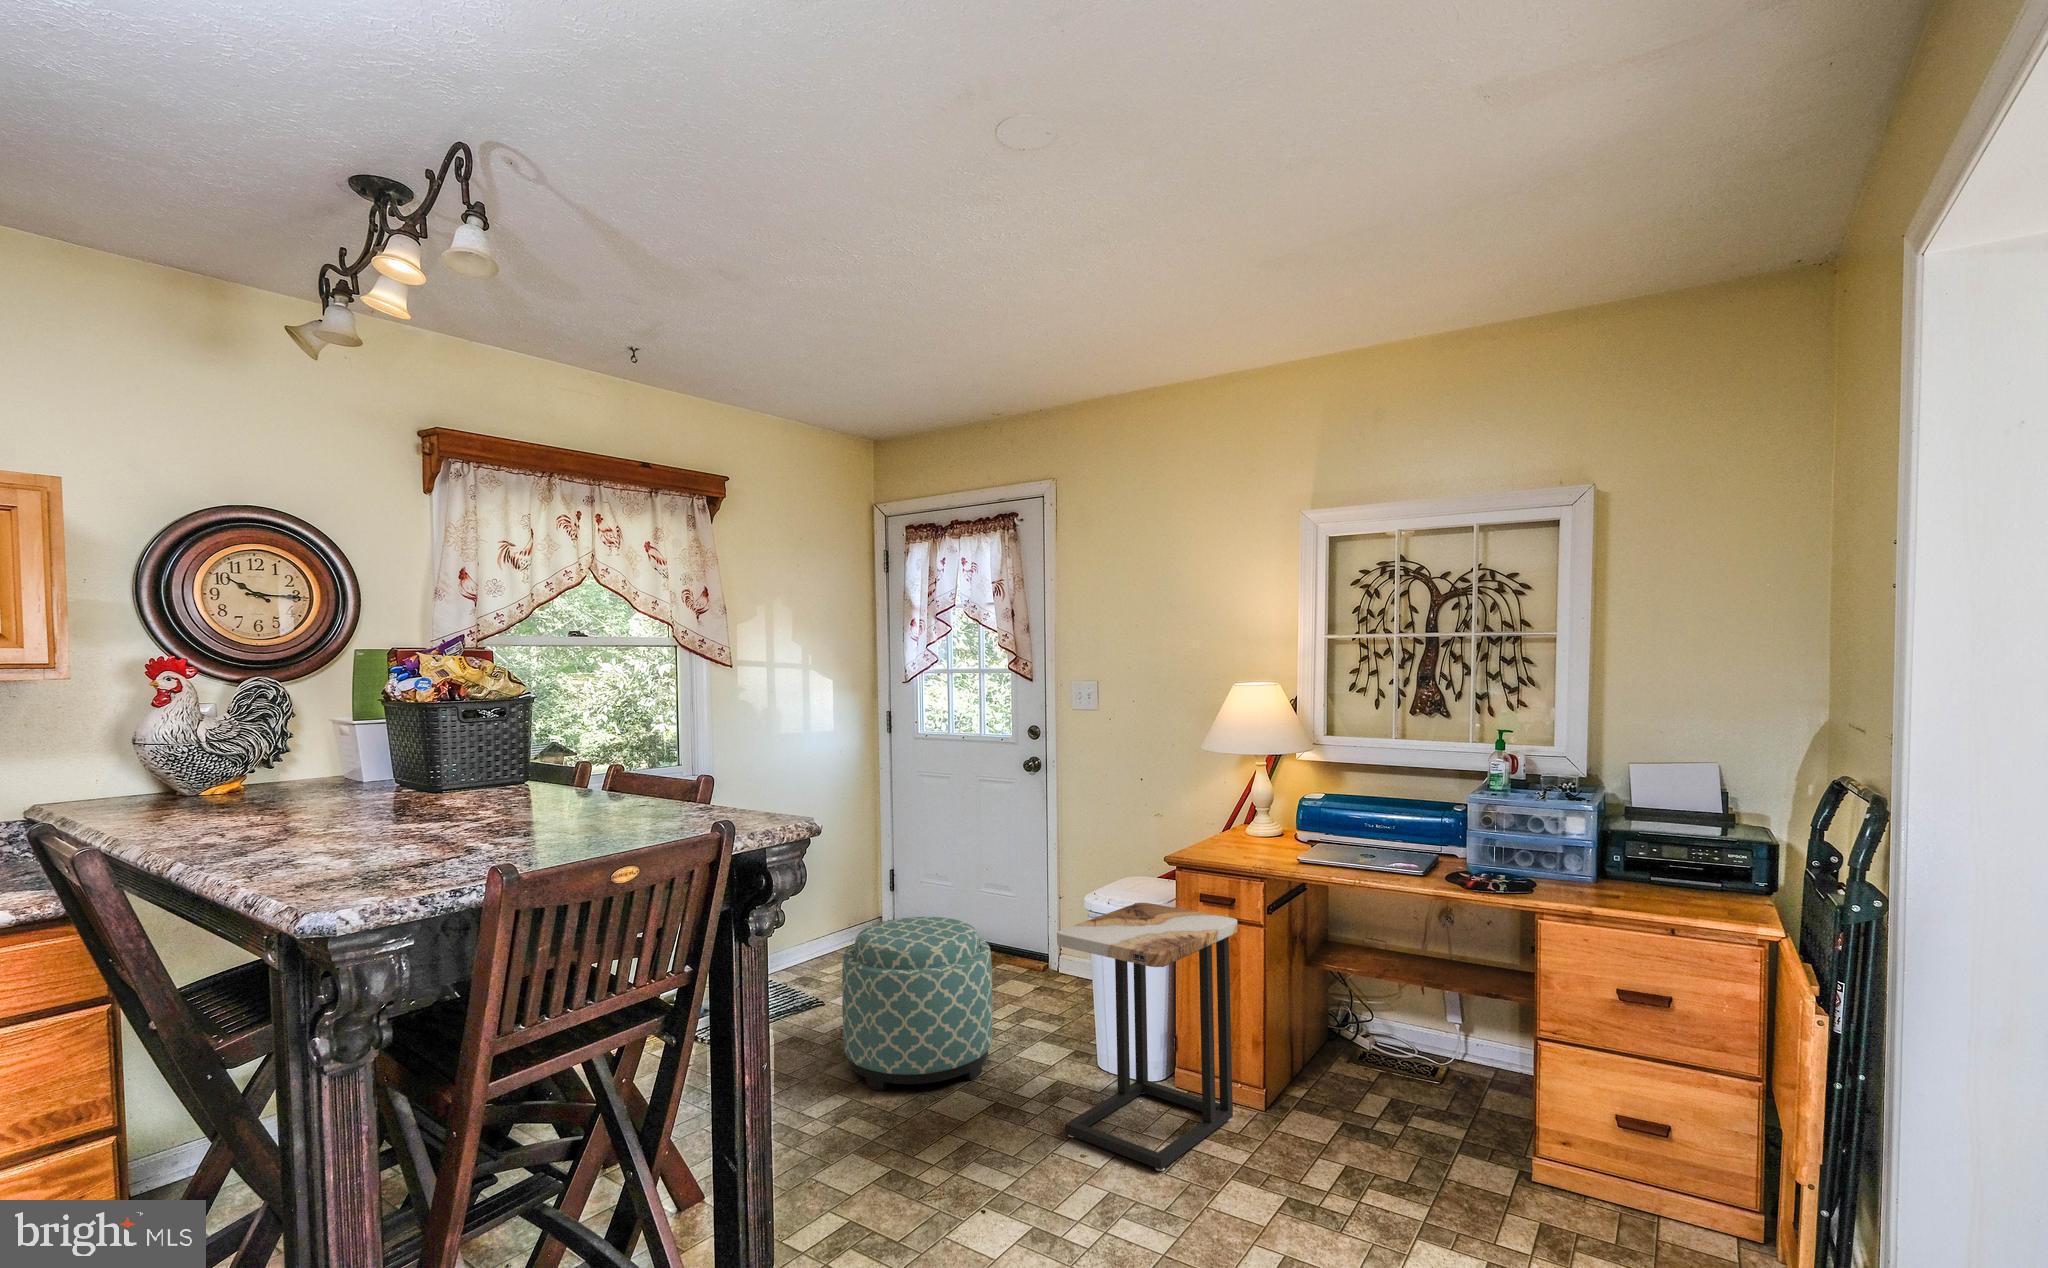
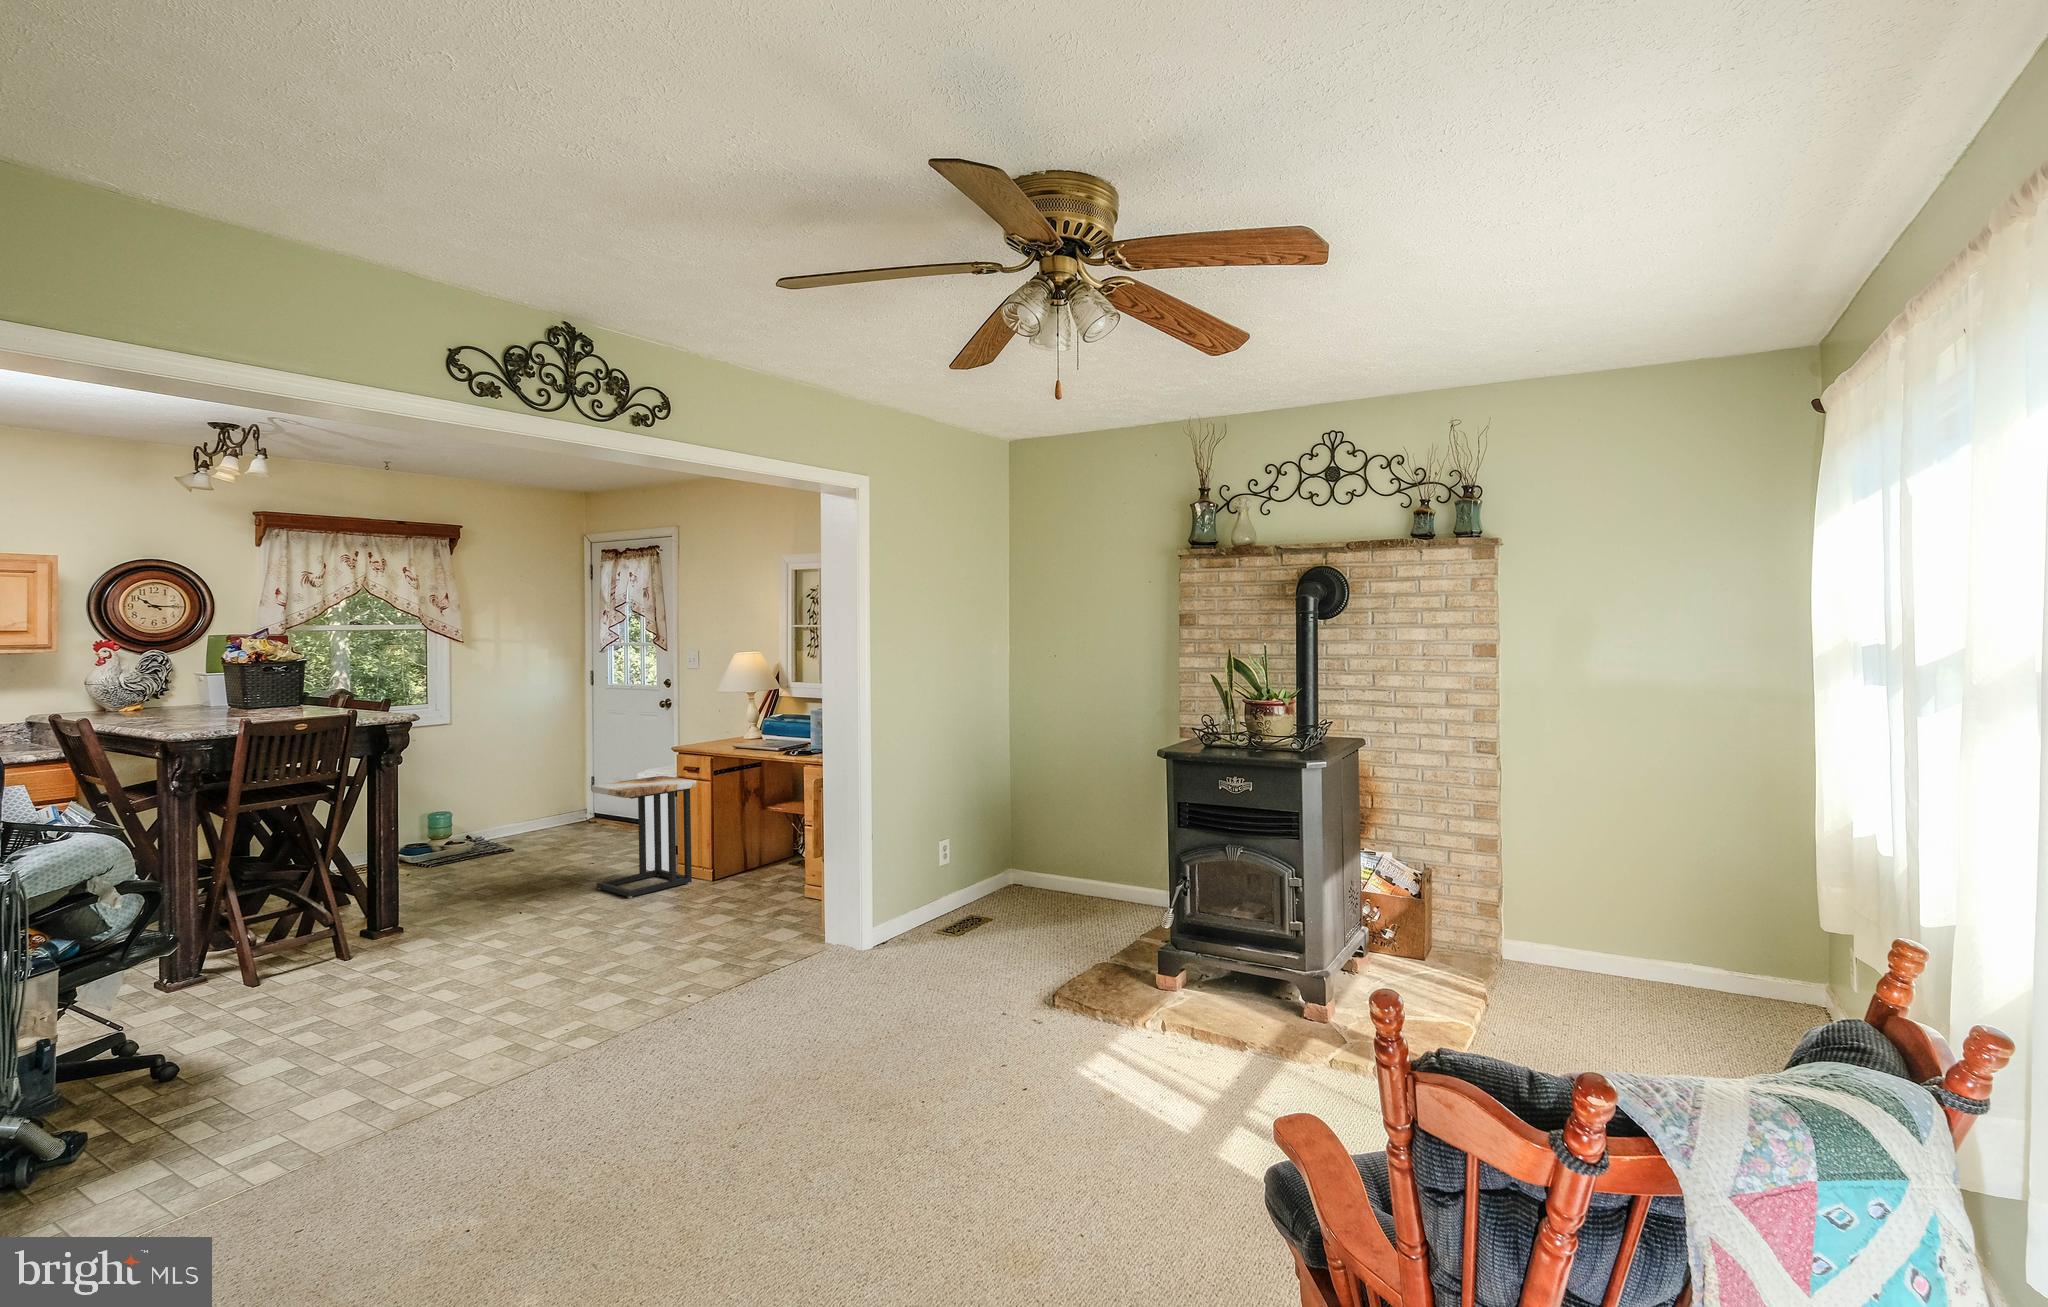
ottoman: present [842,917,992,1091] -> none [502,790,594,877]

